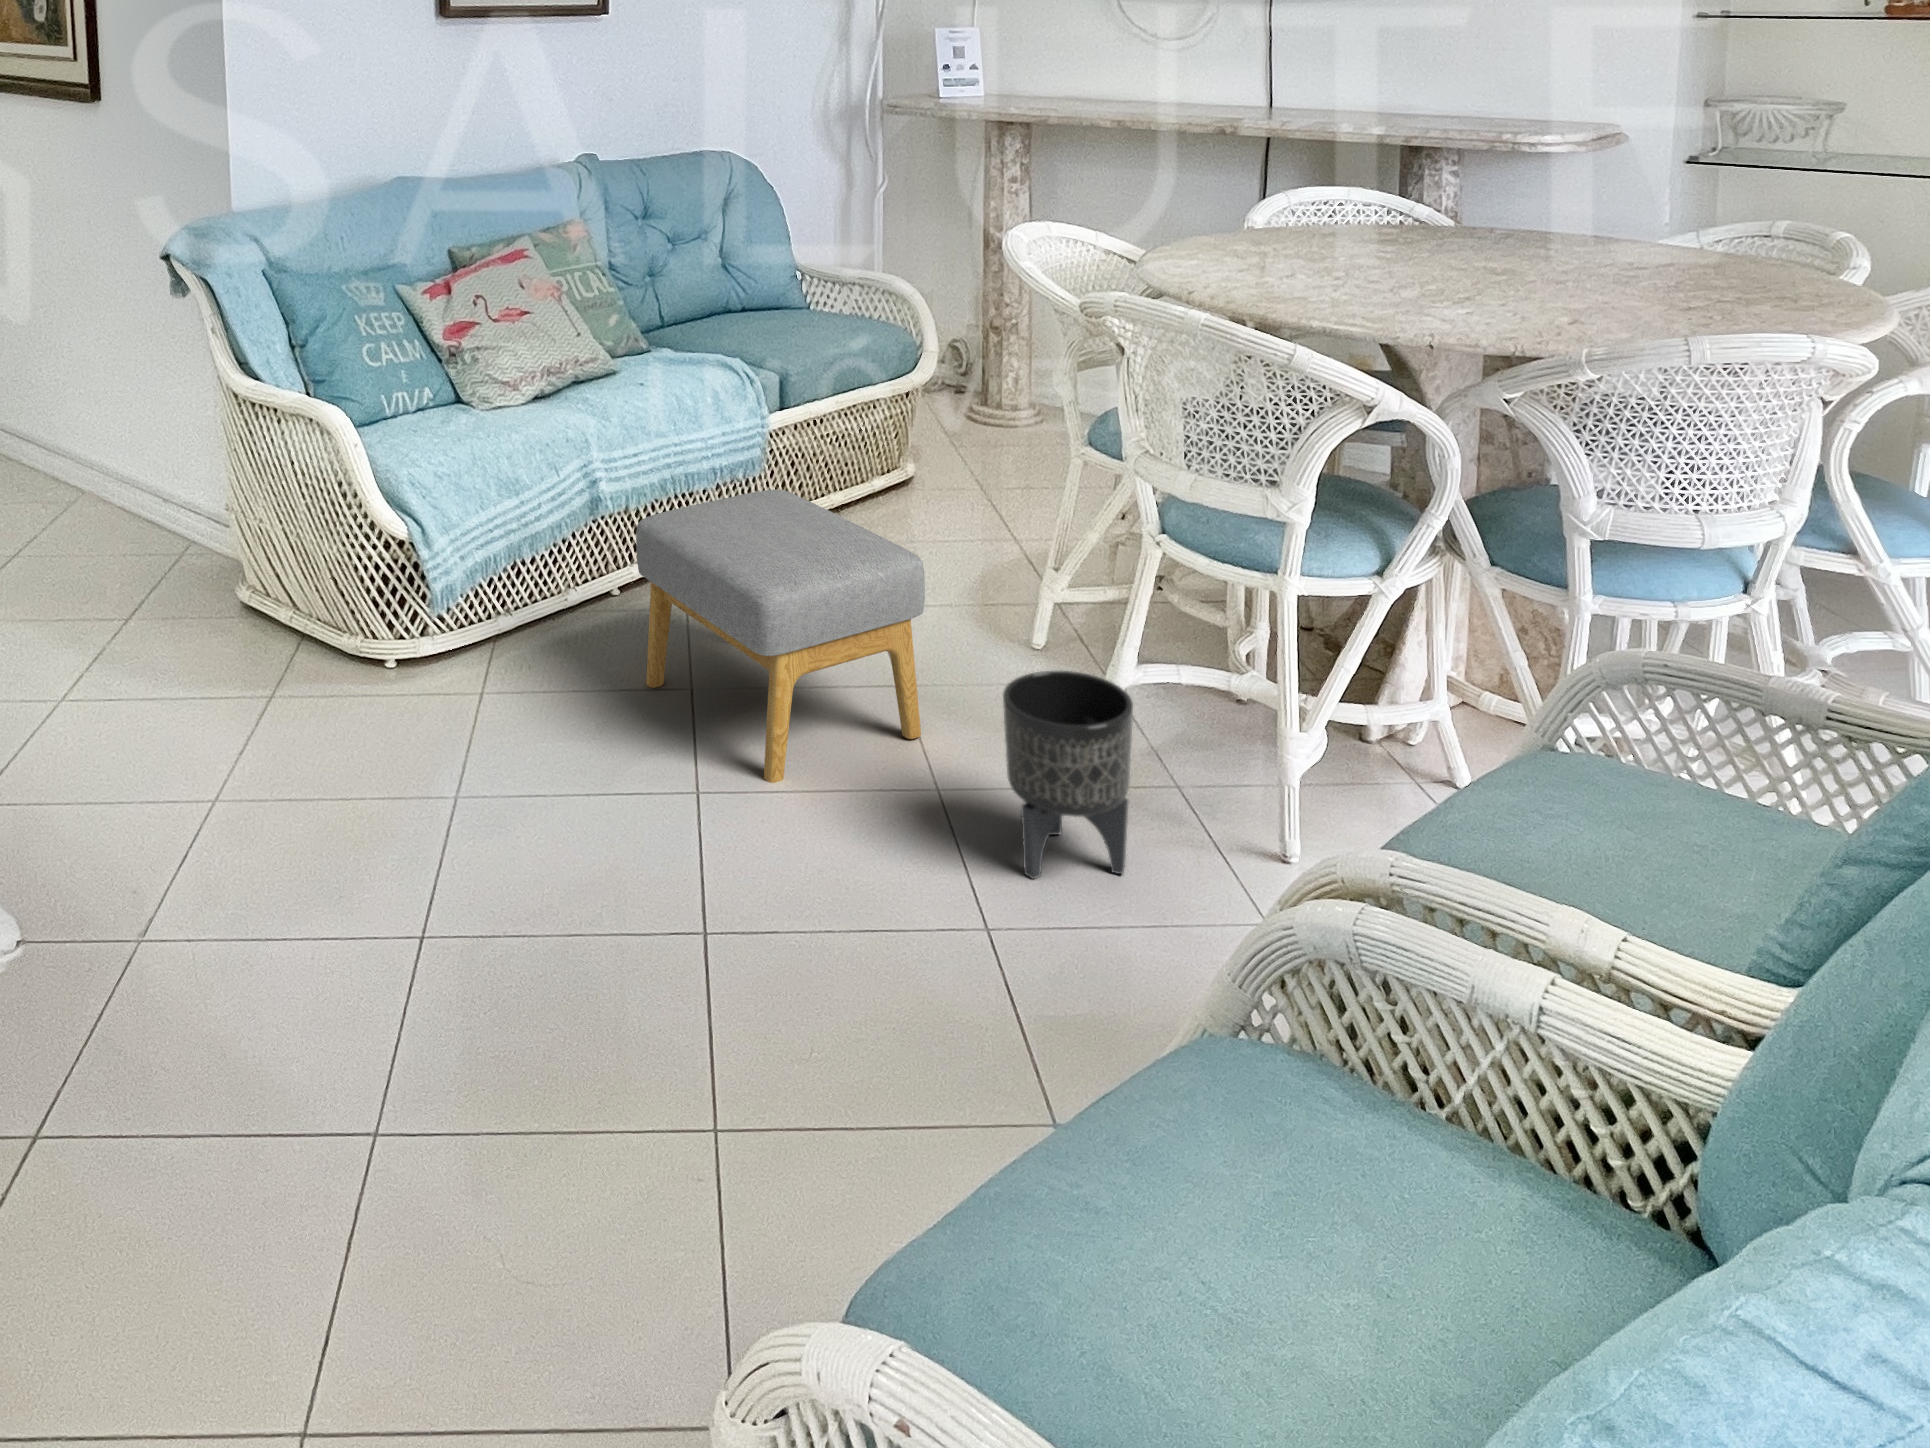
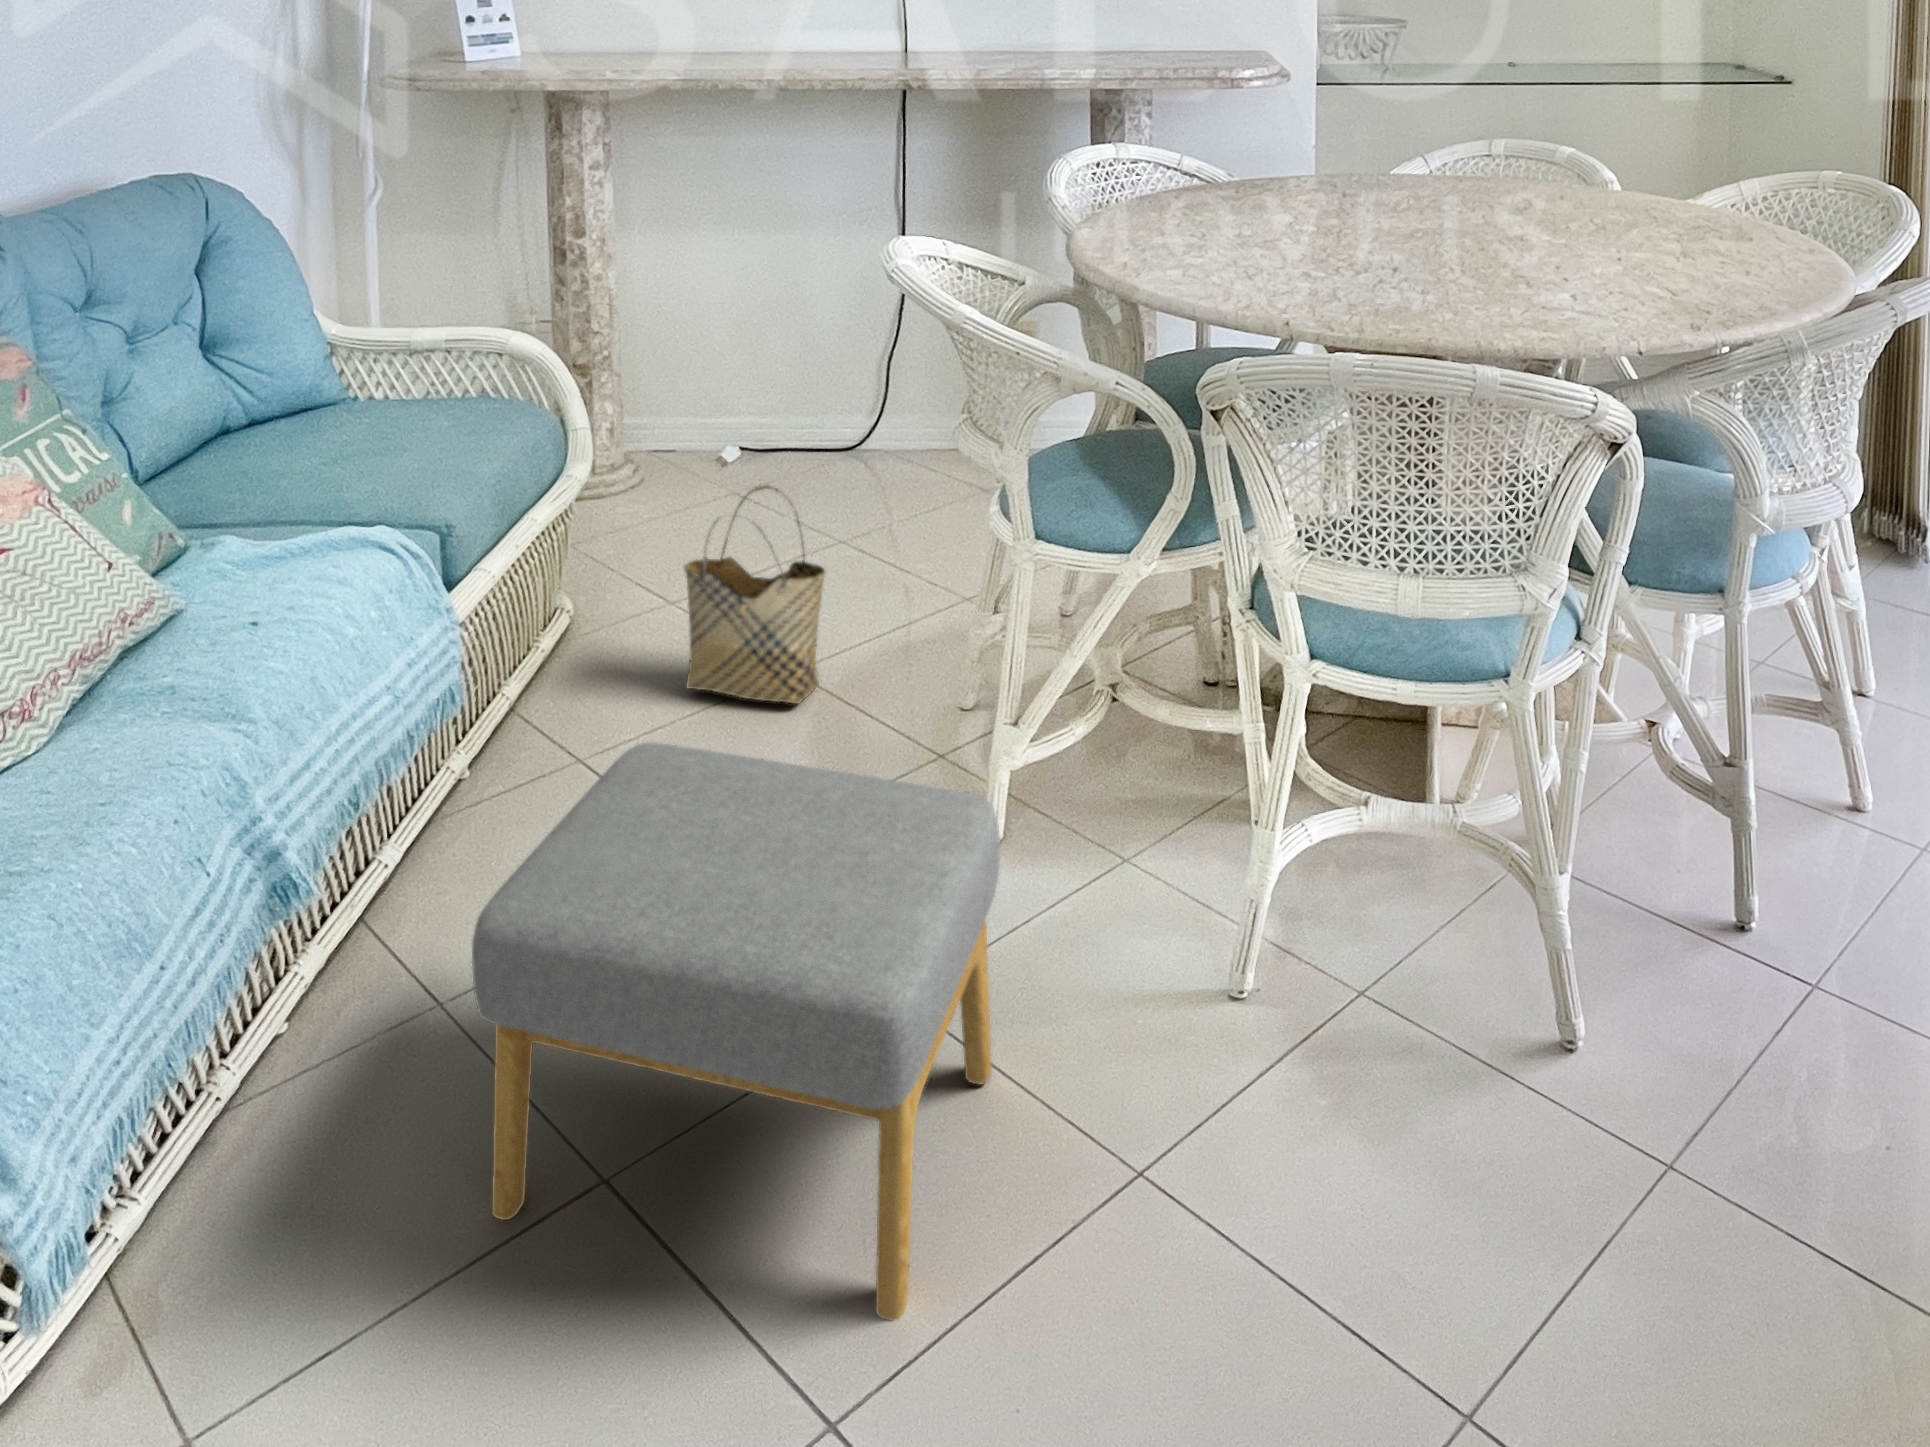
woven basket: none [949,414,1042,570] -> present [684,486,825,704]
planter: present [1003,671,1133,879] -> none [1276,899,1463,1261]

